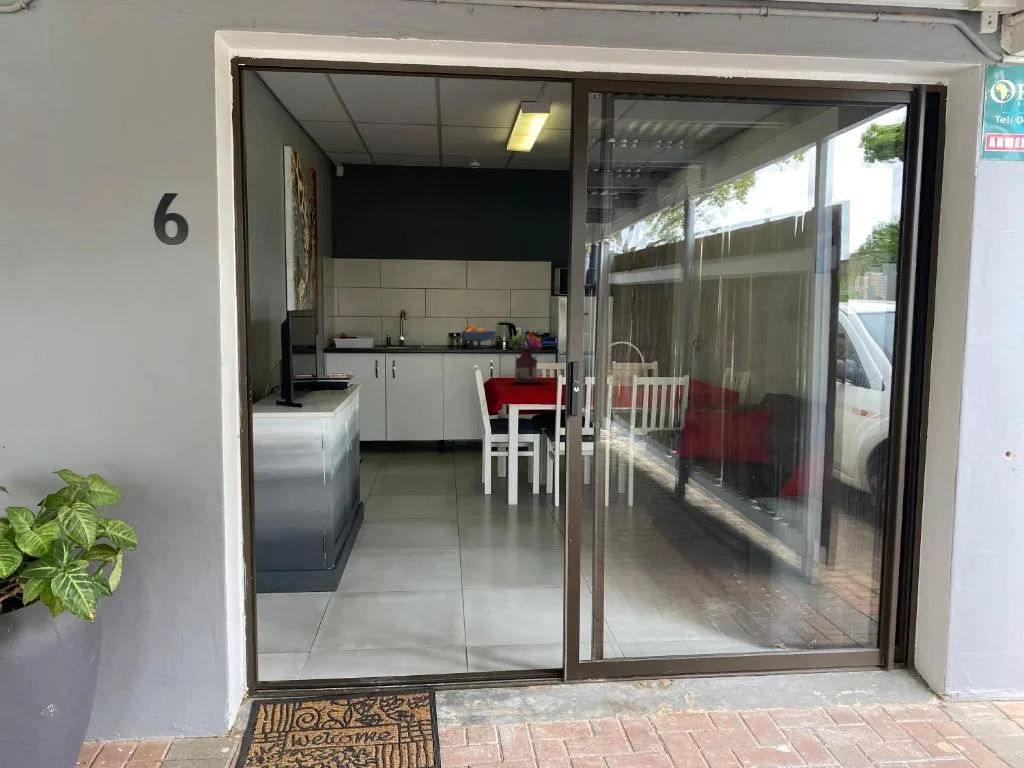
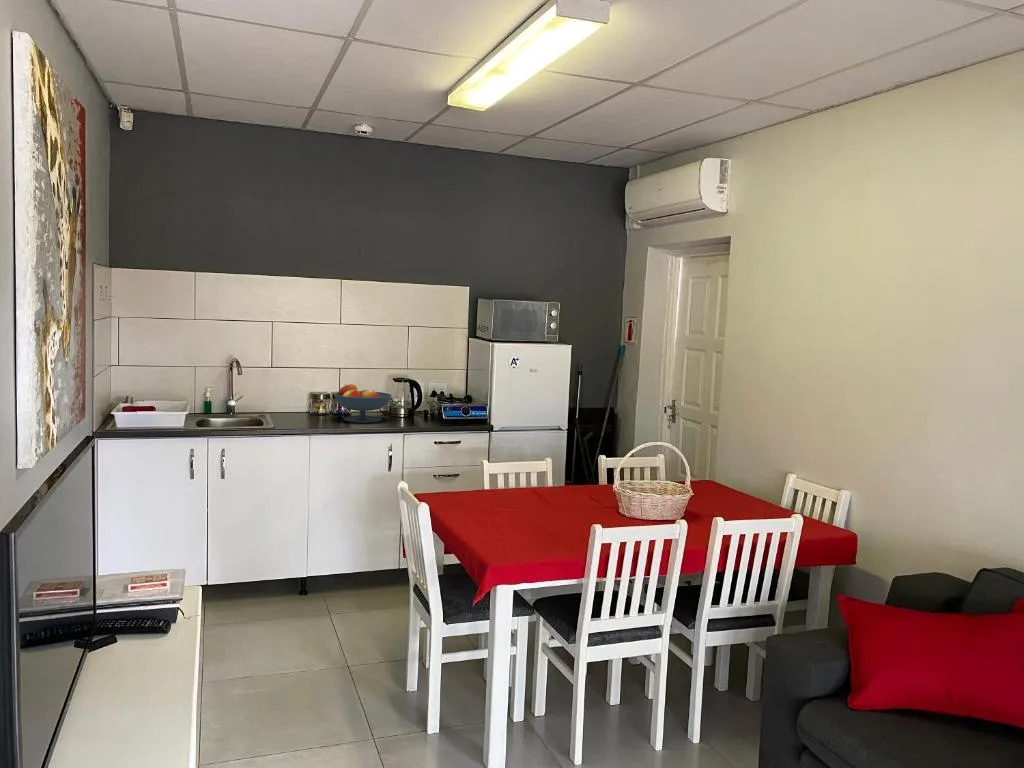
flower arrangement: present [509,333,542,383] -> none [468,428,531,521]

